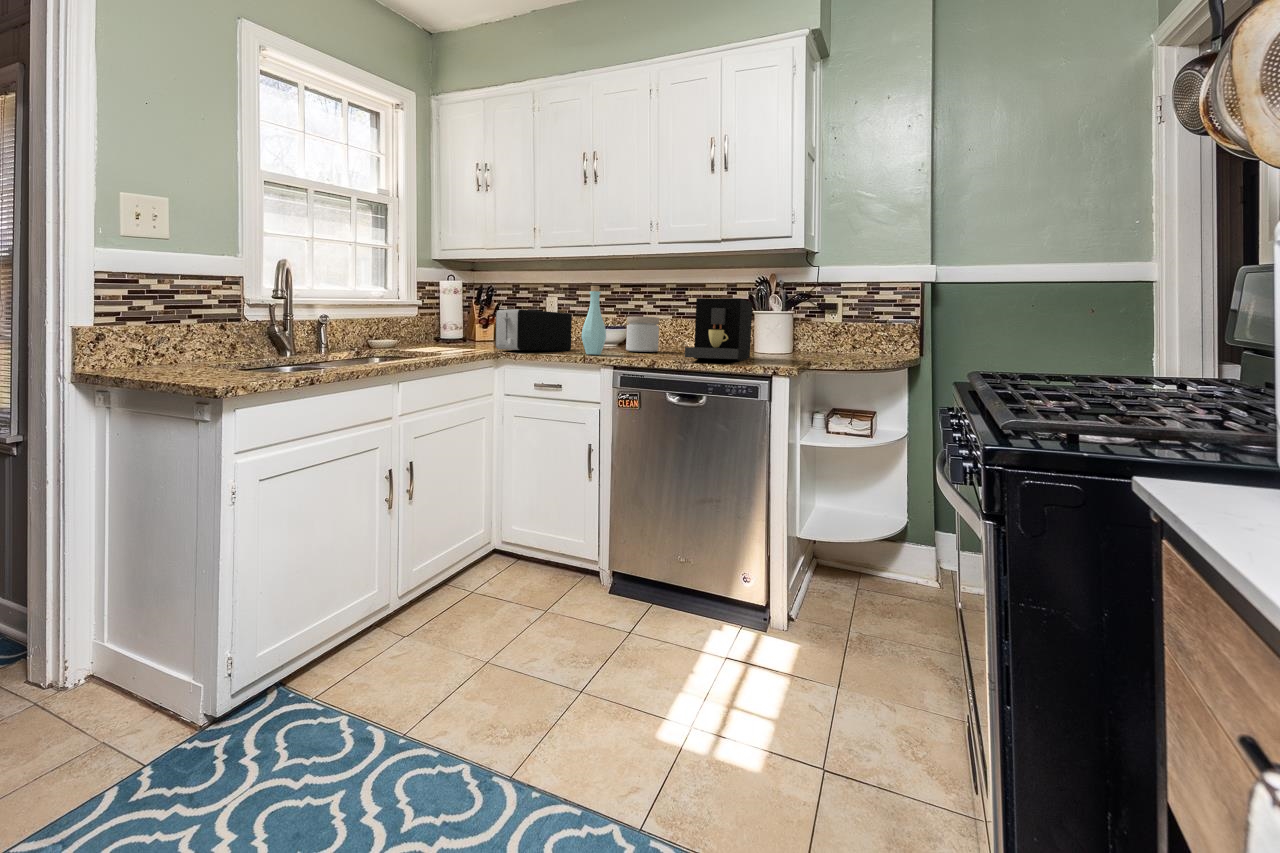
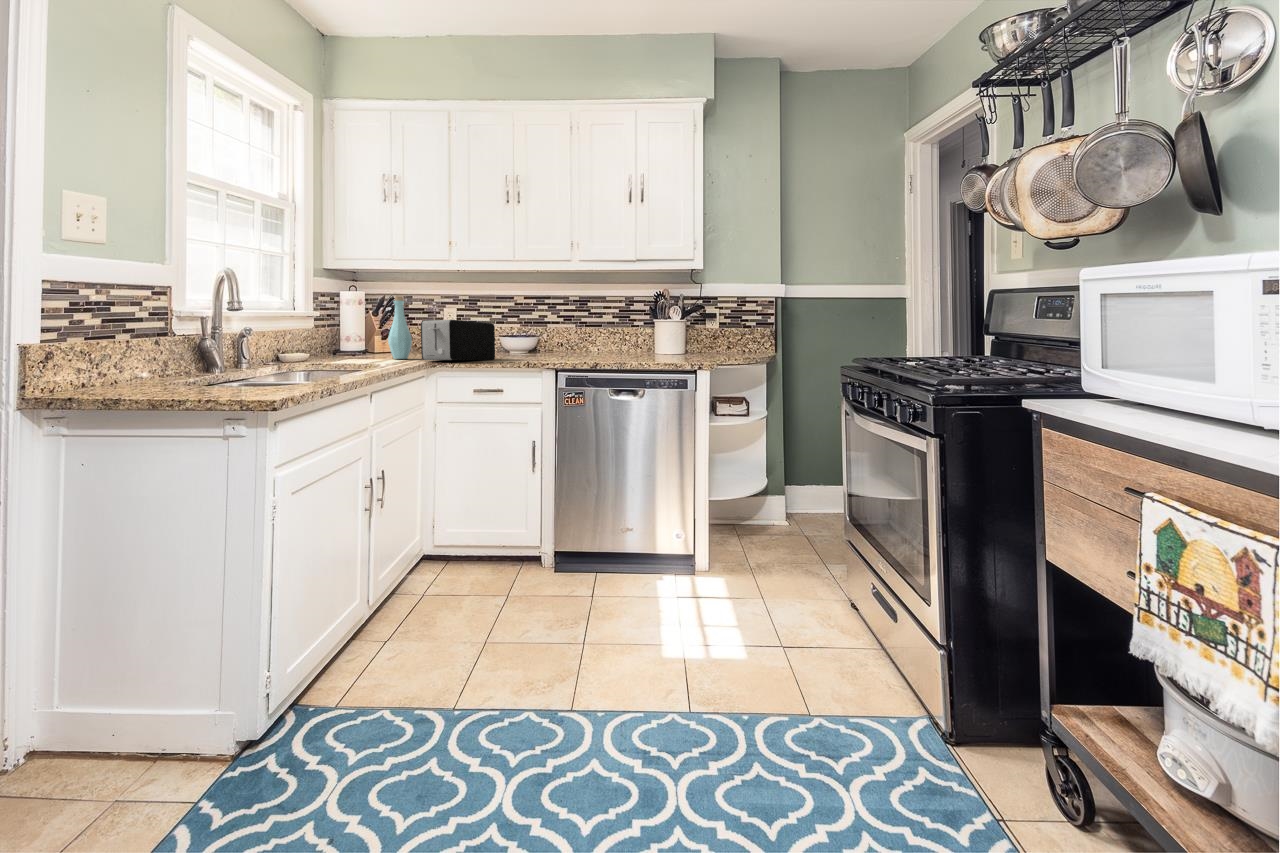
bottle: present [582,286,606,355] -> present [388,296,412,359]
coffee maker: present [685,298,752,360] -> none [623,306,668,363]
jar: present [626,316,659,352] -> none [548,325,578,358]

